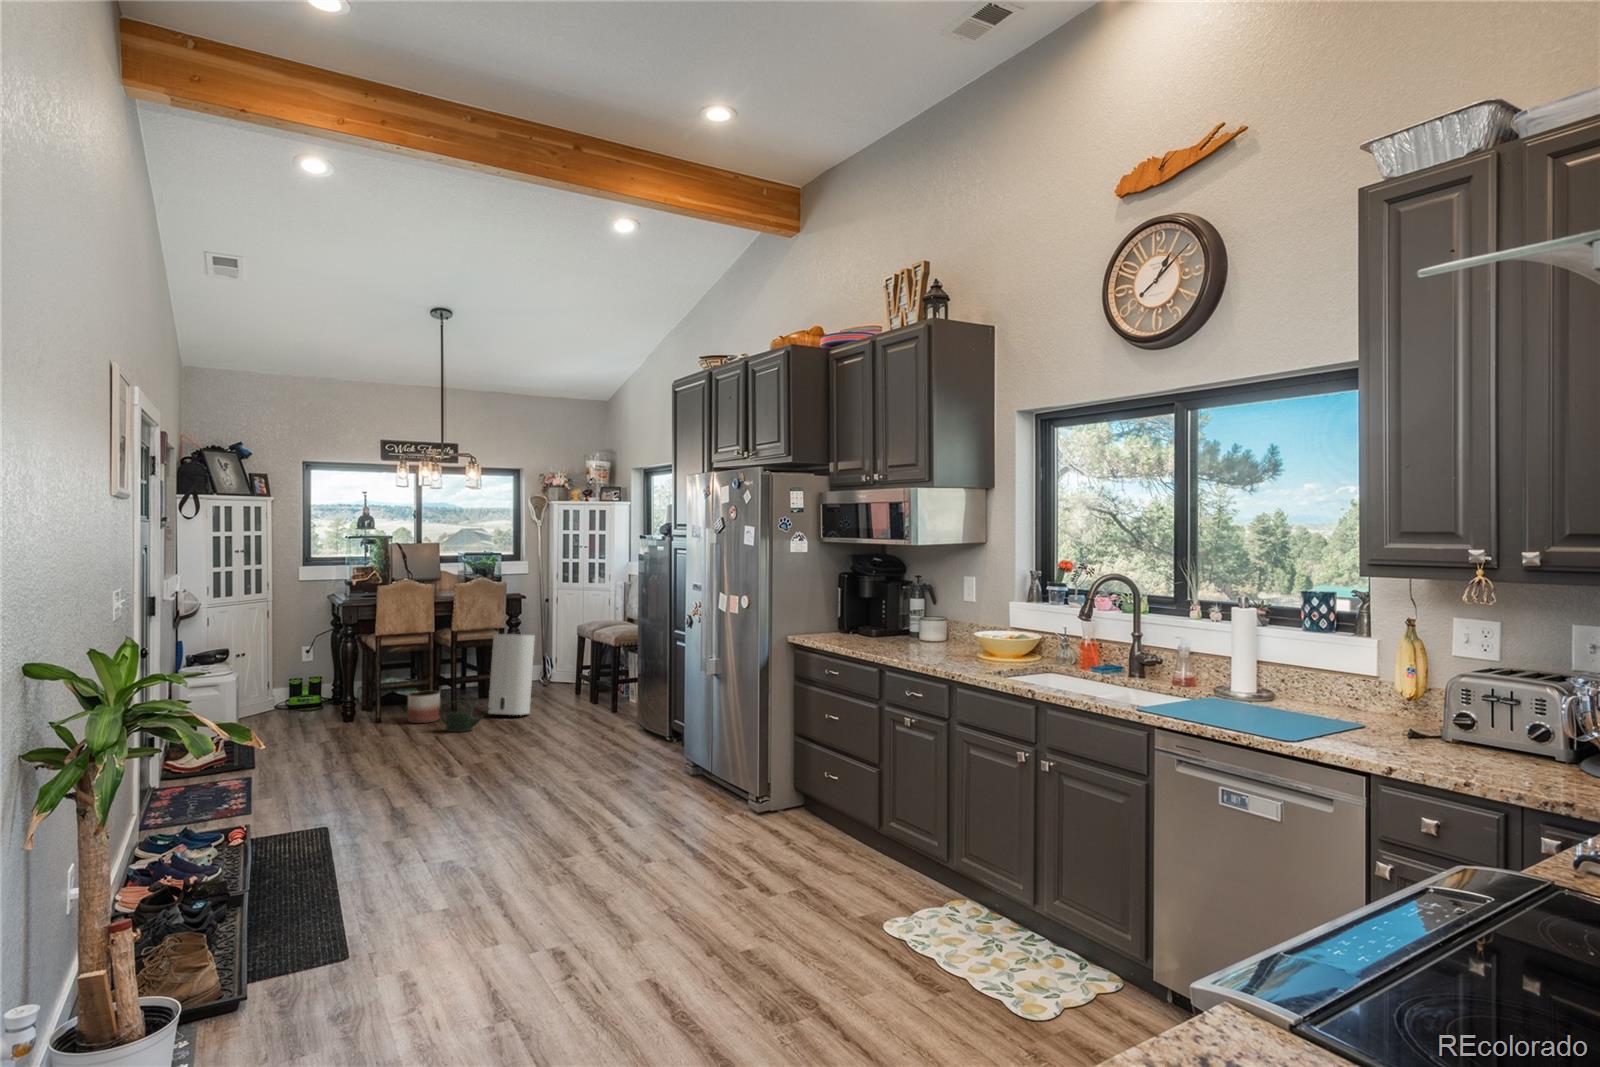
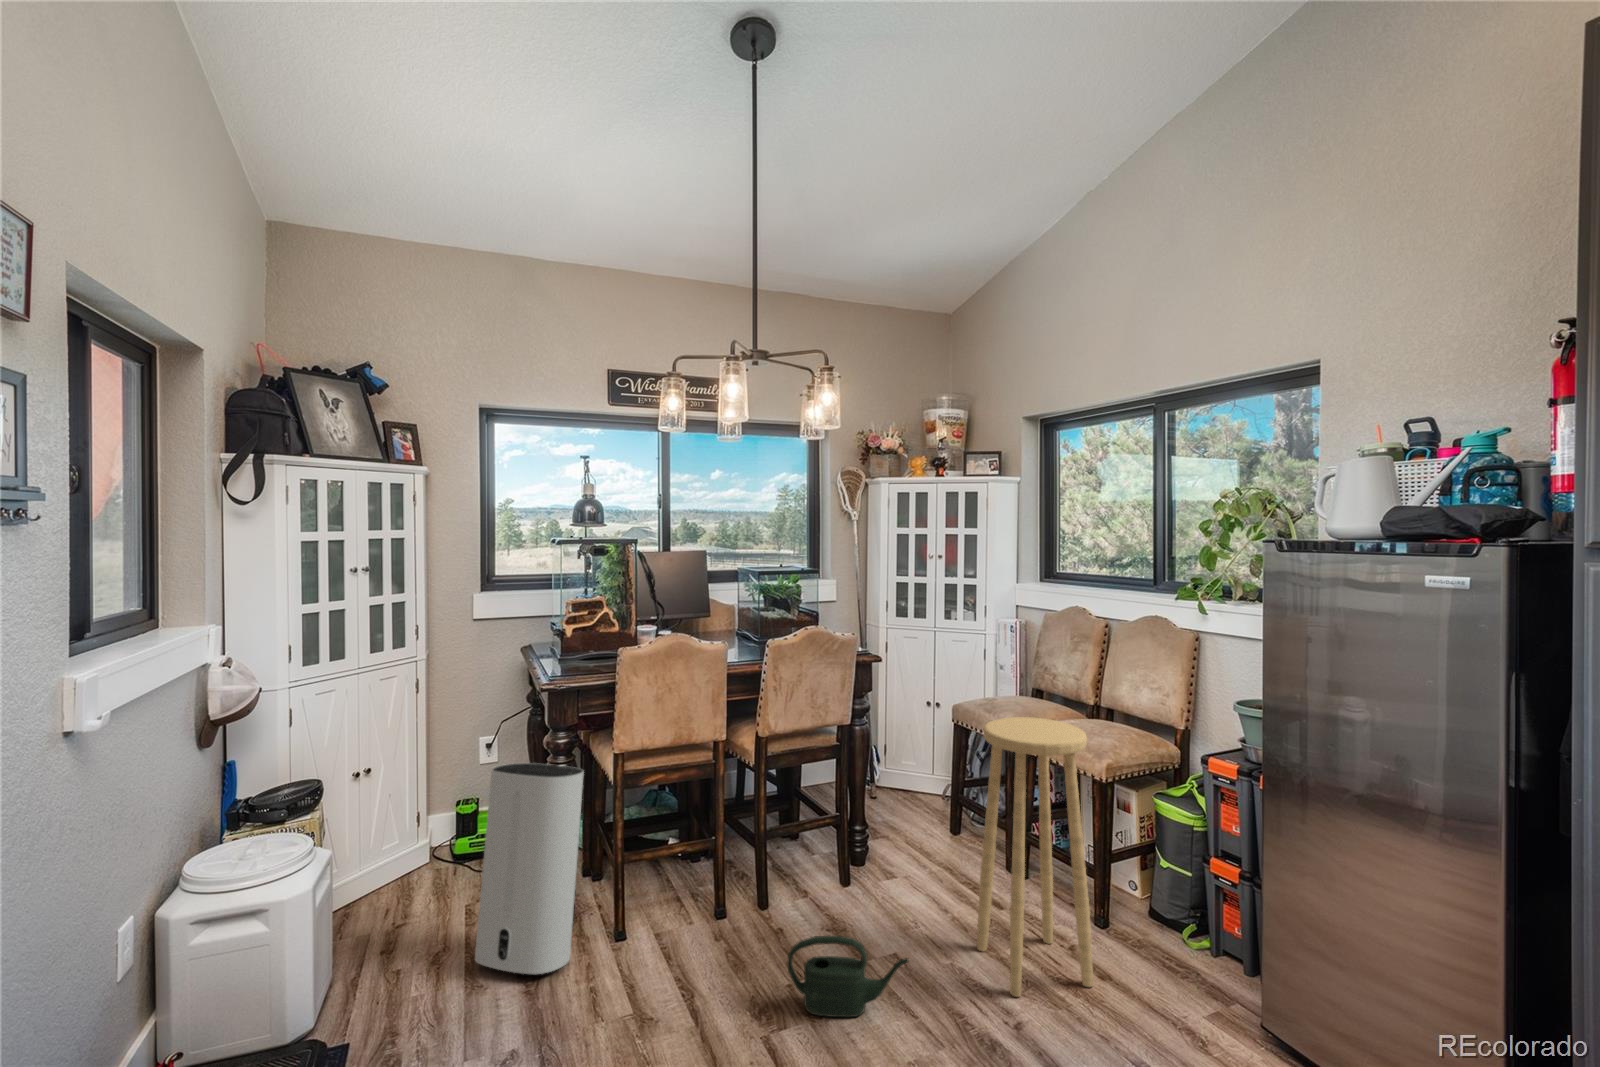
stool: none [536,616,580,726] -> present [977,717,1093,997]
air purifier: present [488,634,535,715] -> present [475,763,584,974]
planter: present [408,691,440,723] -> none [696,867,761,956]

